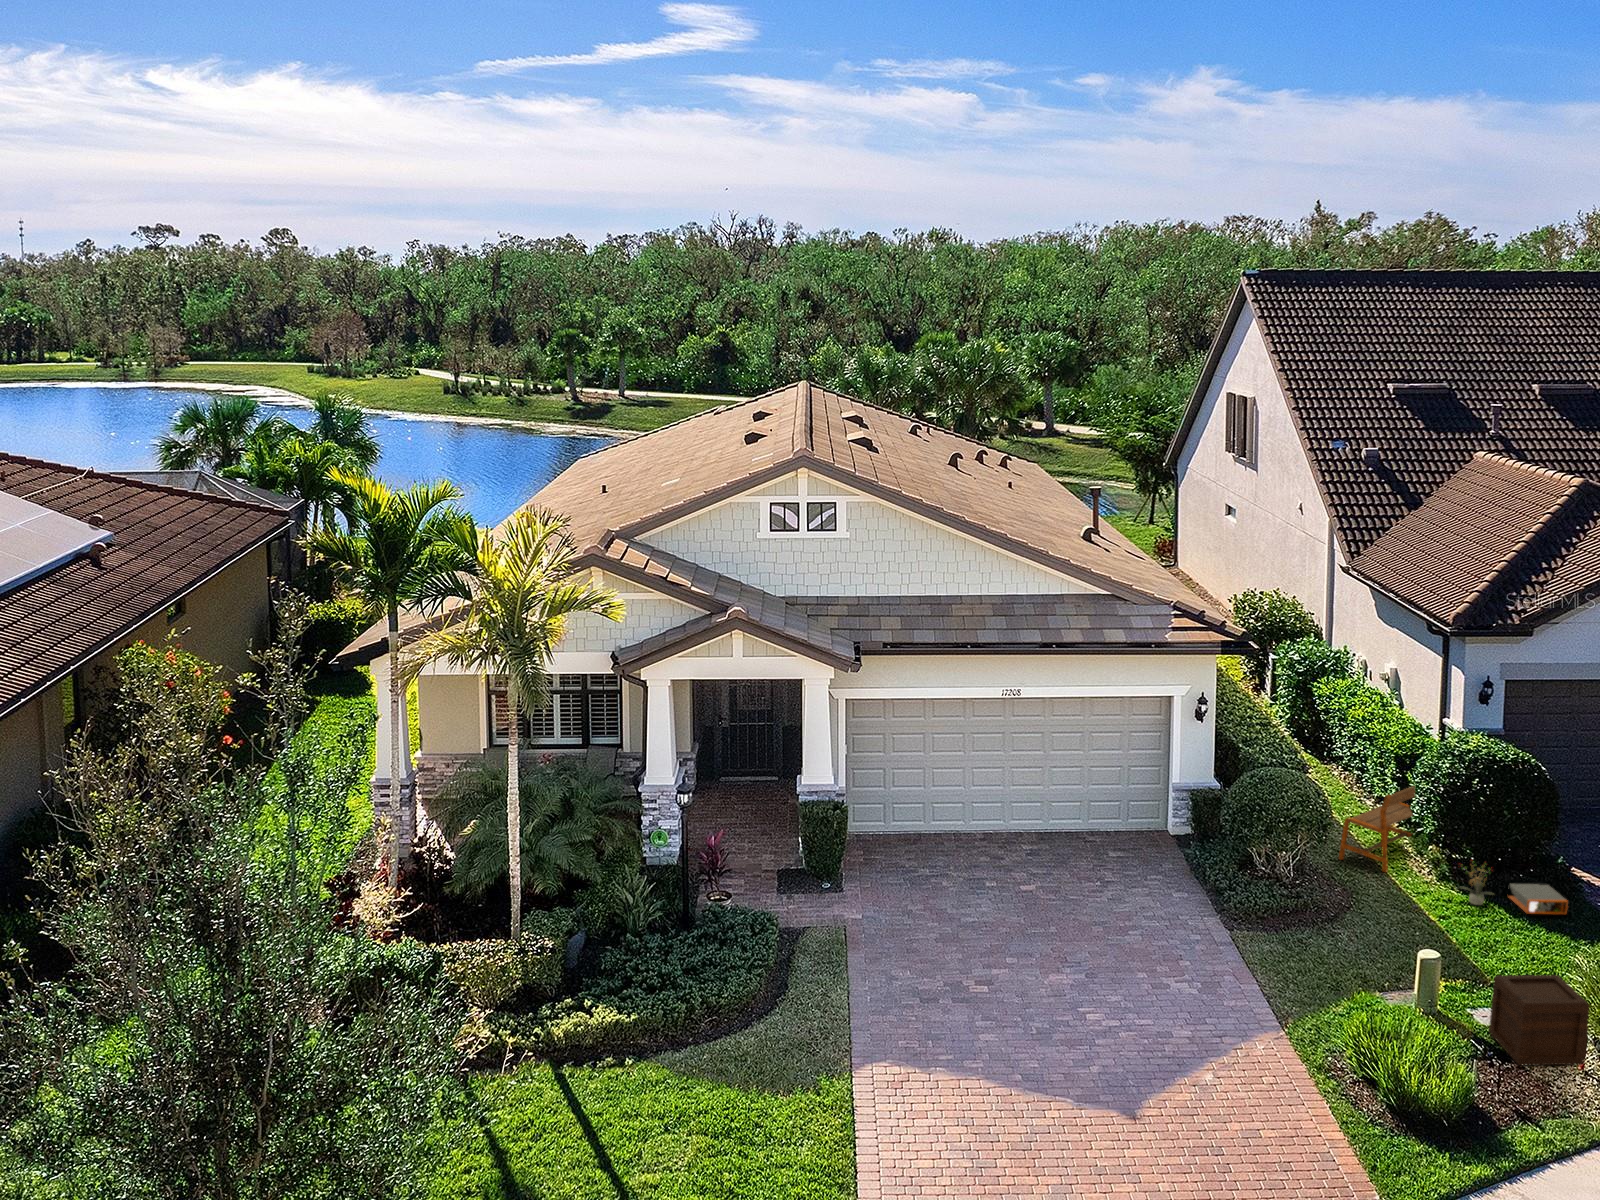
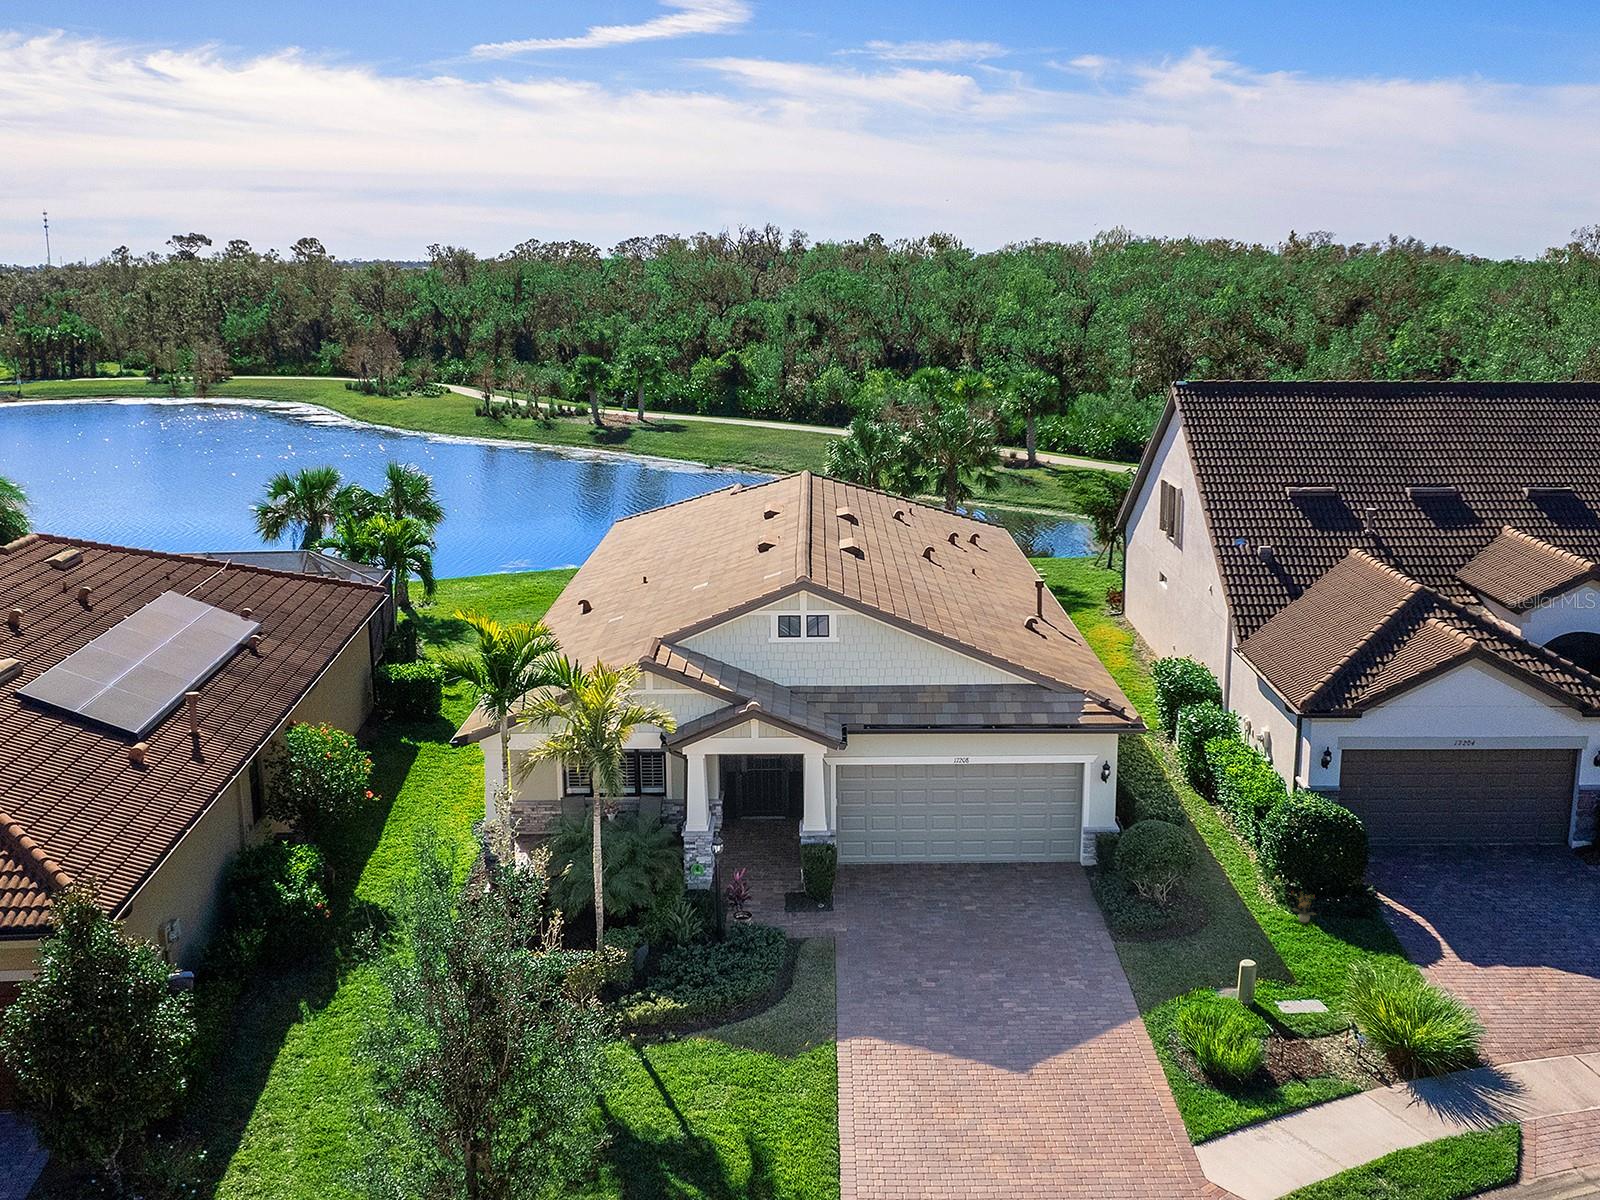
bench: present [1339,786,1415,872] -> none [1210,825,1280,897]
storage box: present [1509,884,1568,915] -> none [1329,906,1369,930]
wooden crate: present [1489,975,1590,1065] -> none [1282,977,1344,1040]

